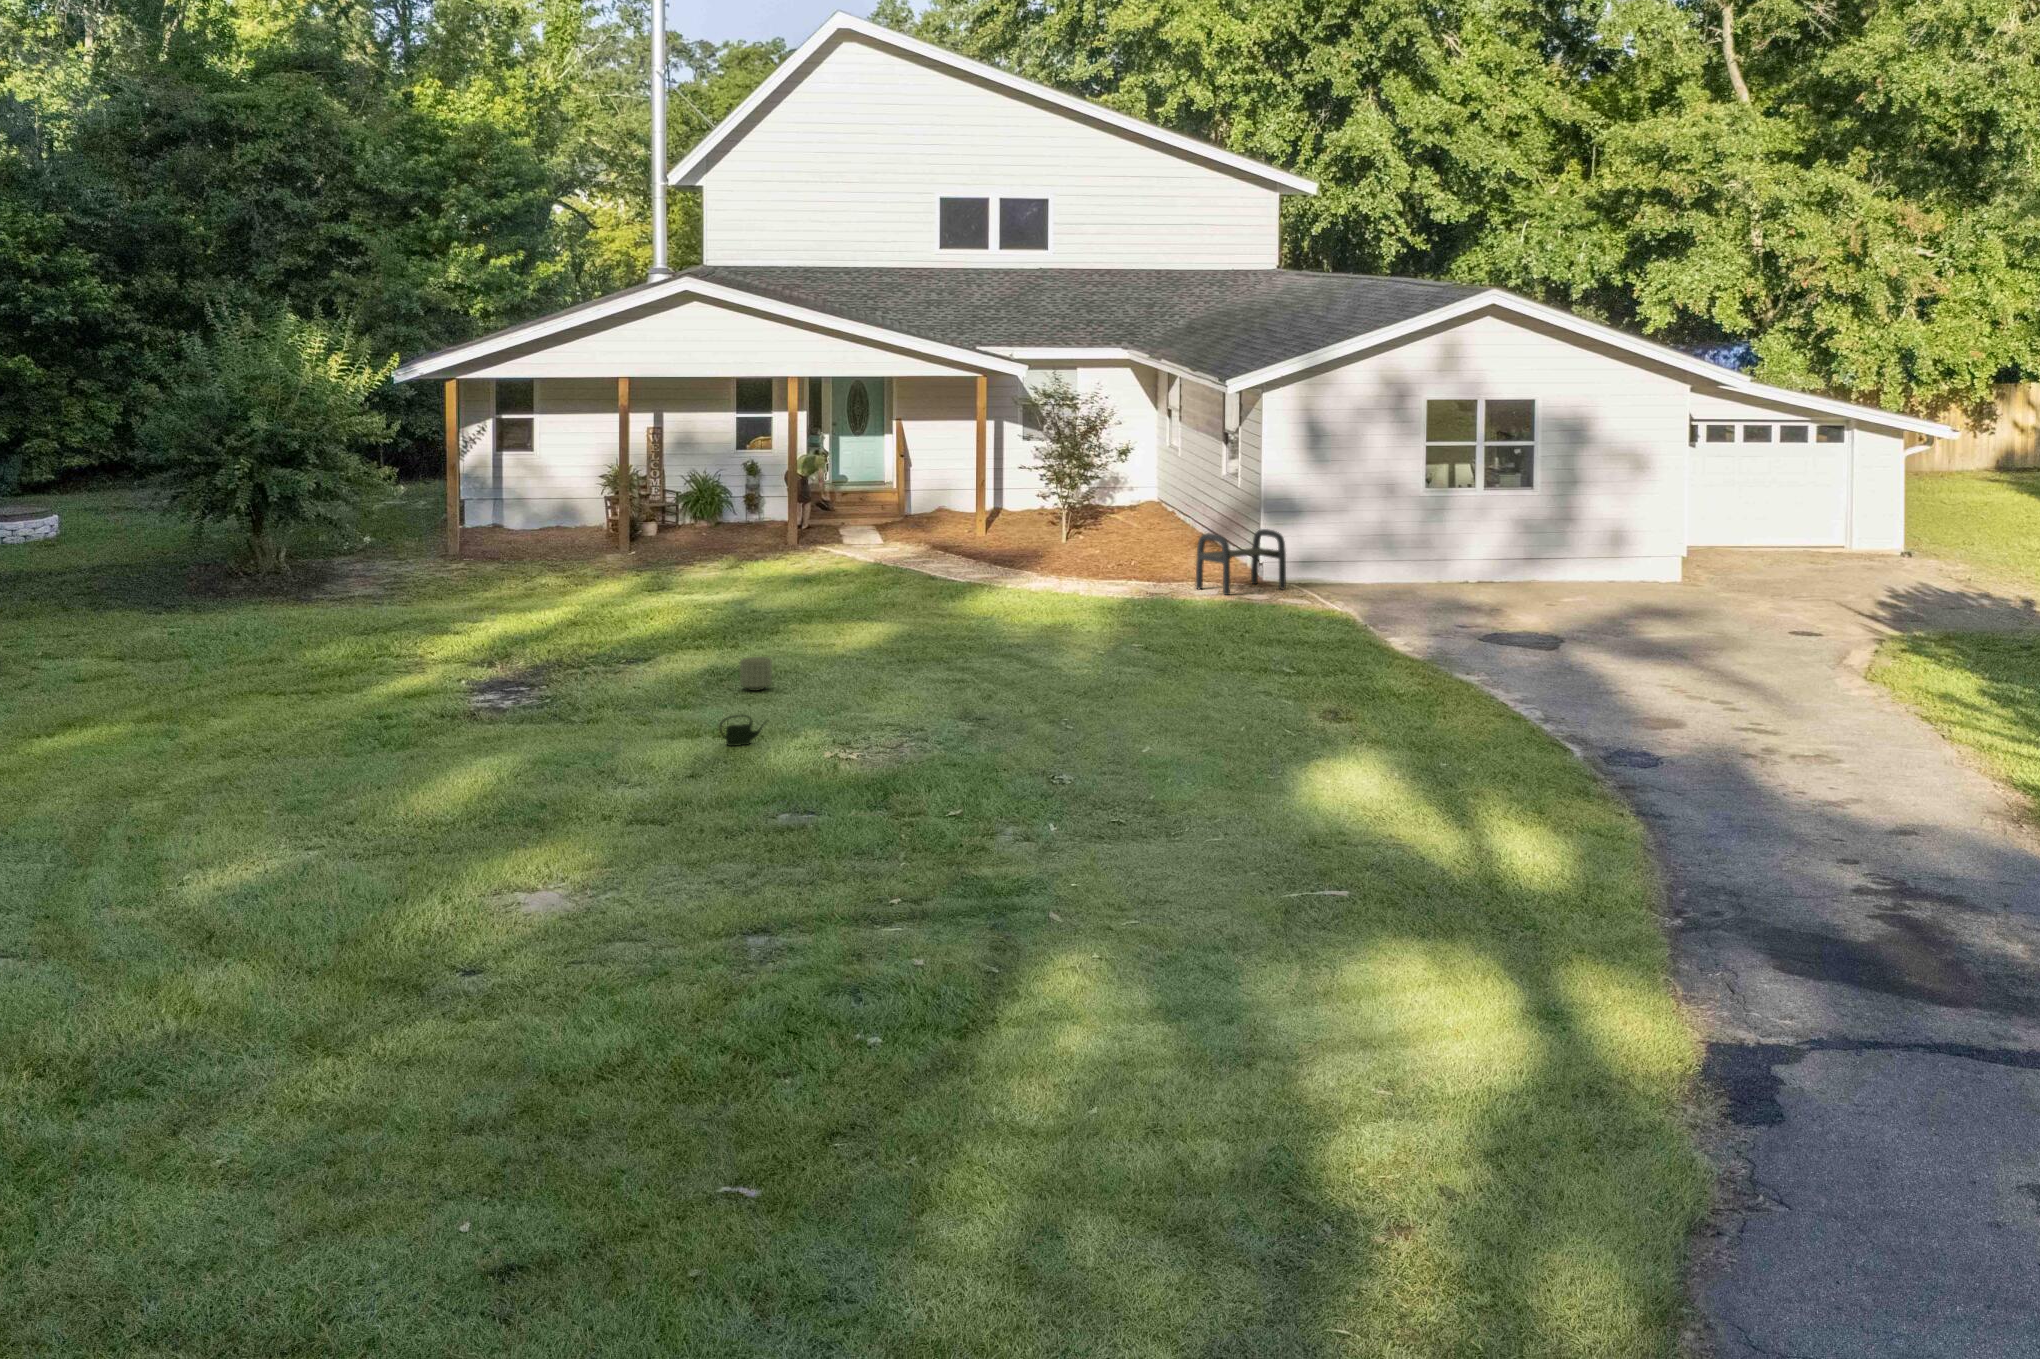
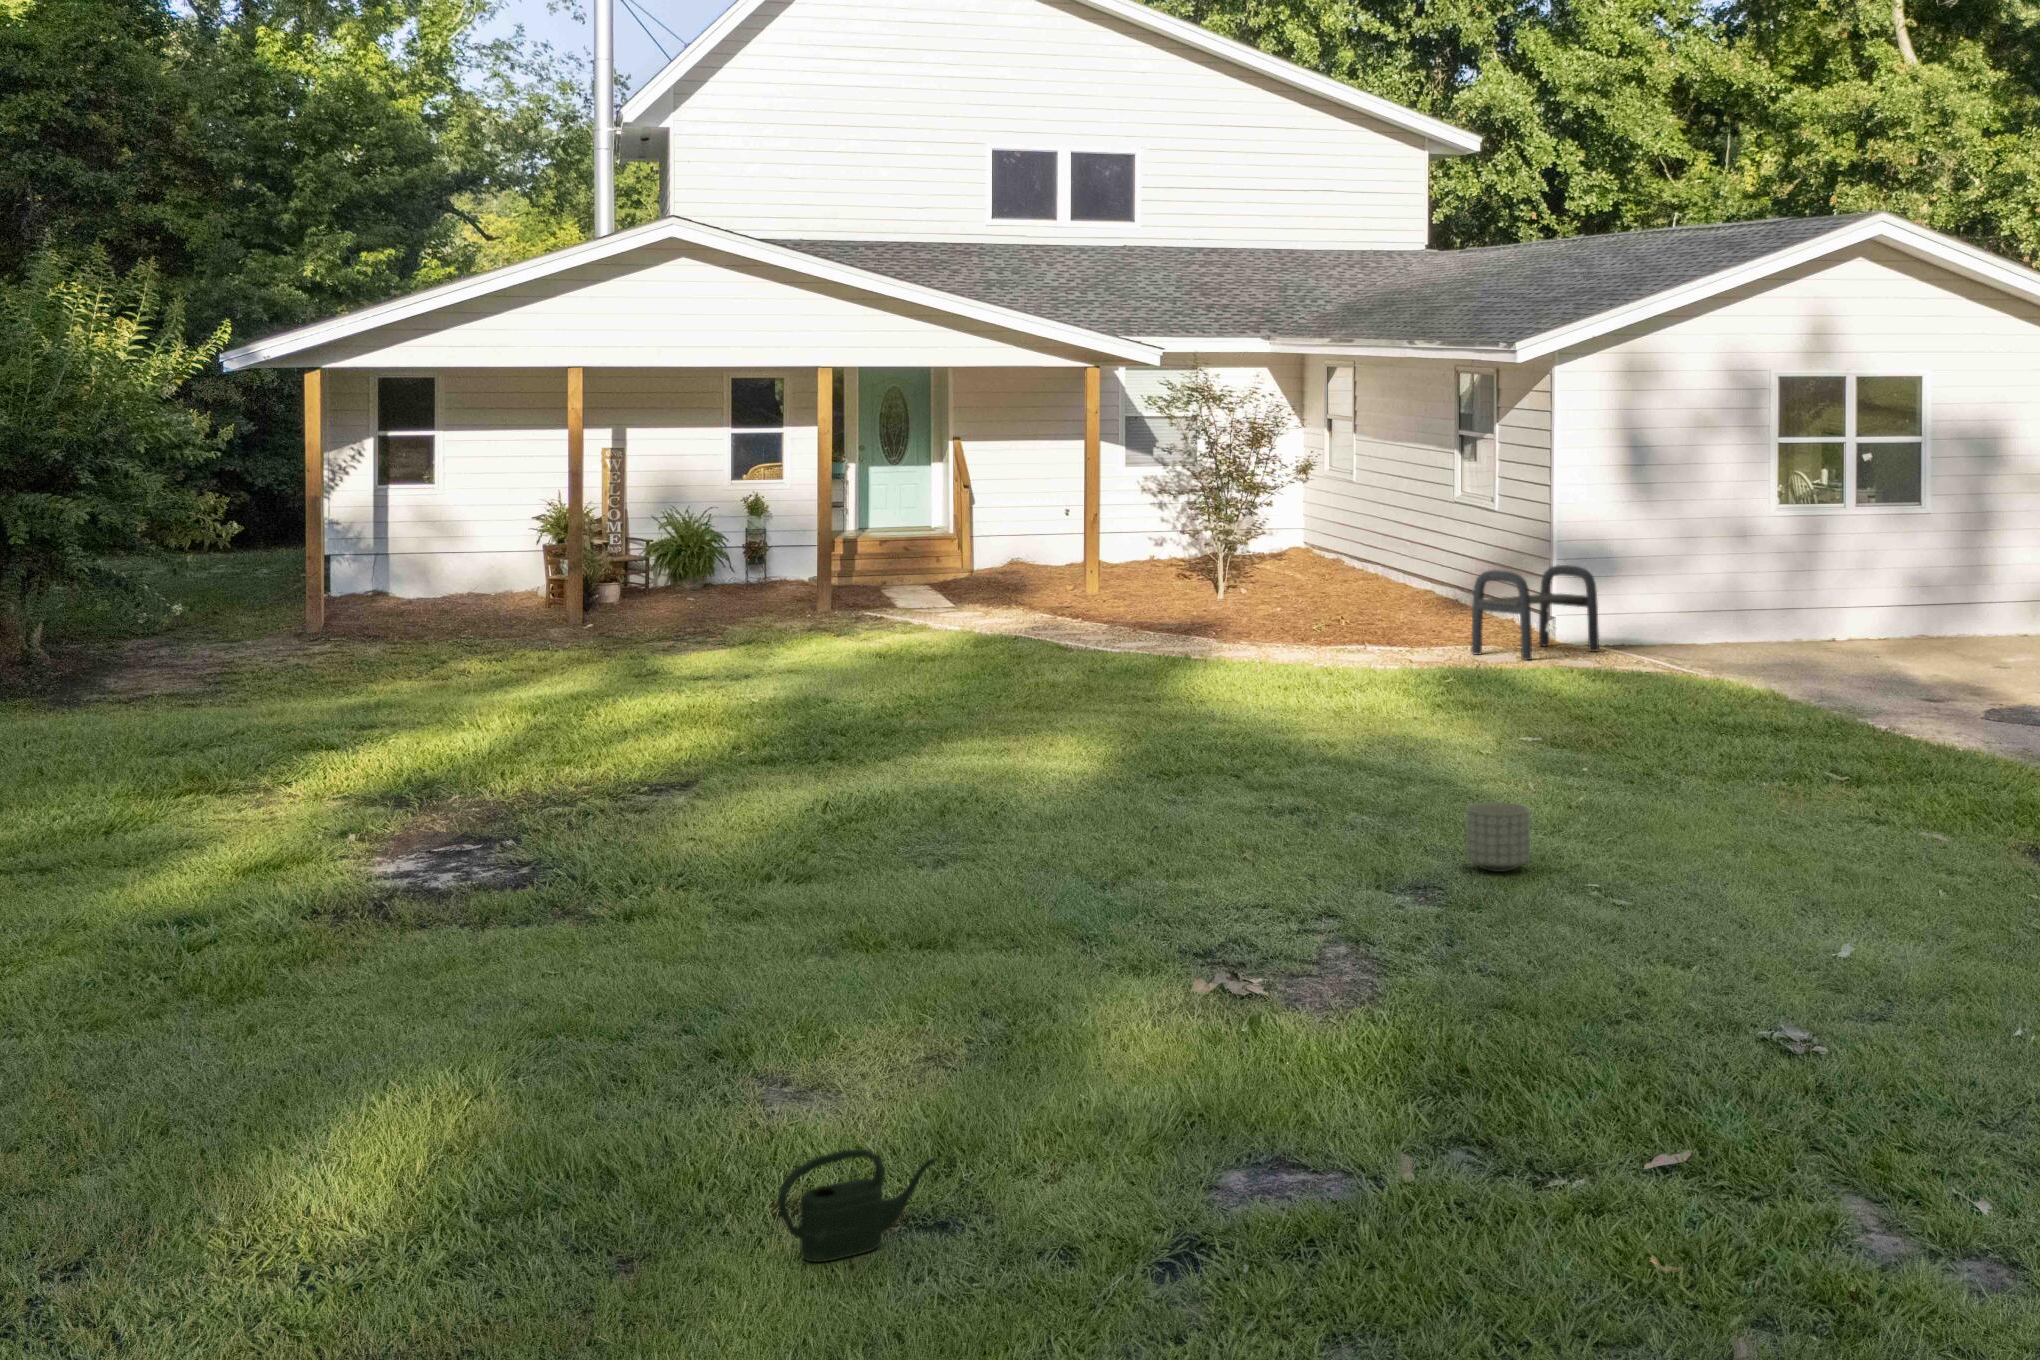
planter: present [740,657,772,691] -> present [1466,802,1530,872]
watering can: present [719,715,766,746] -> present [778,1149,936,1262]

